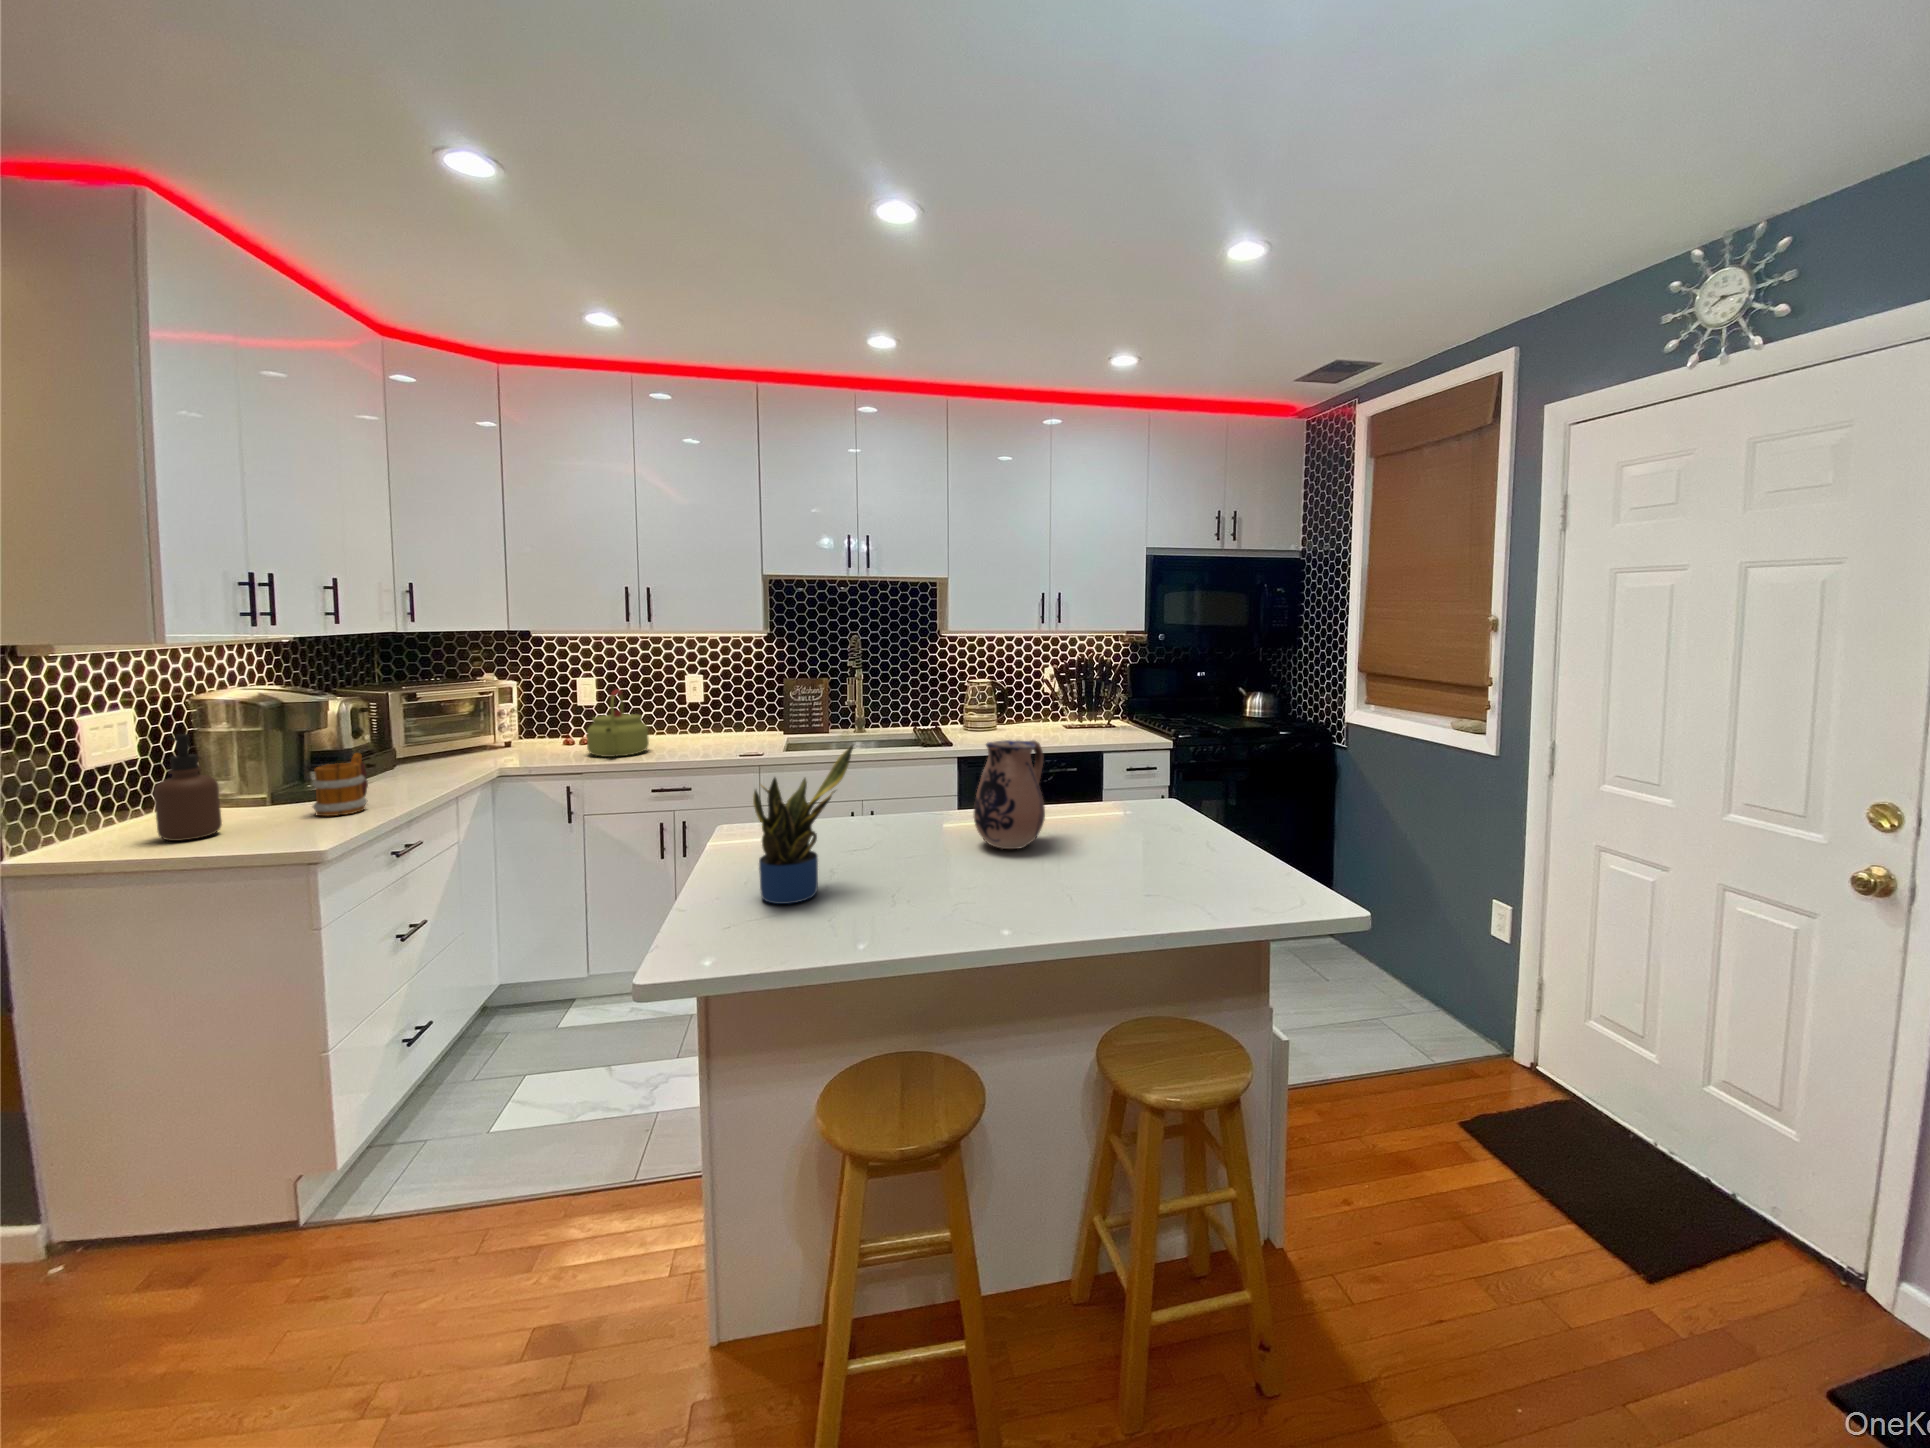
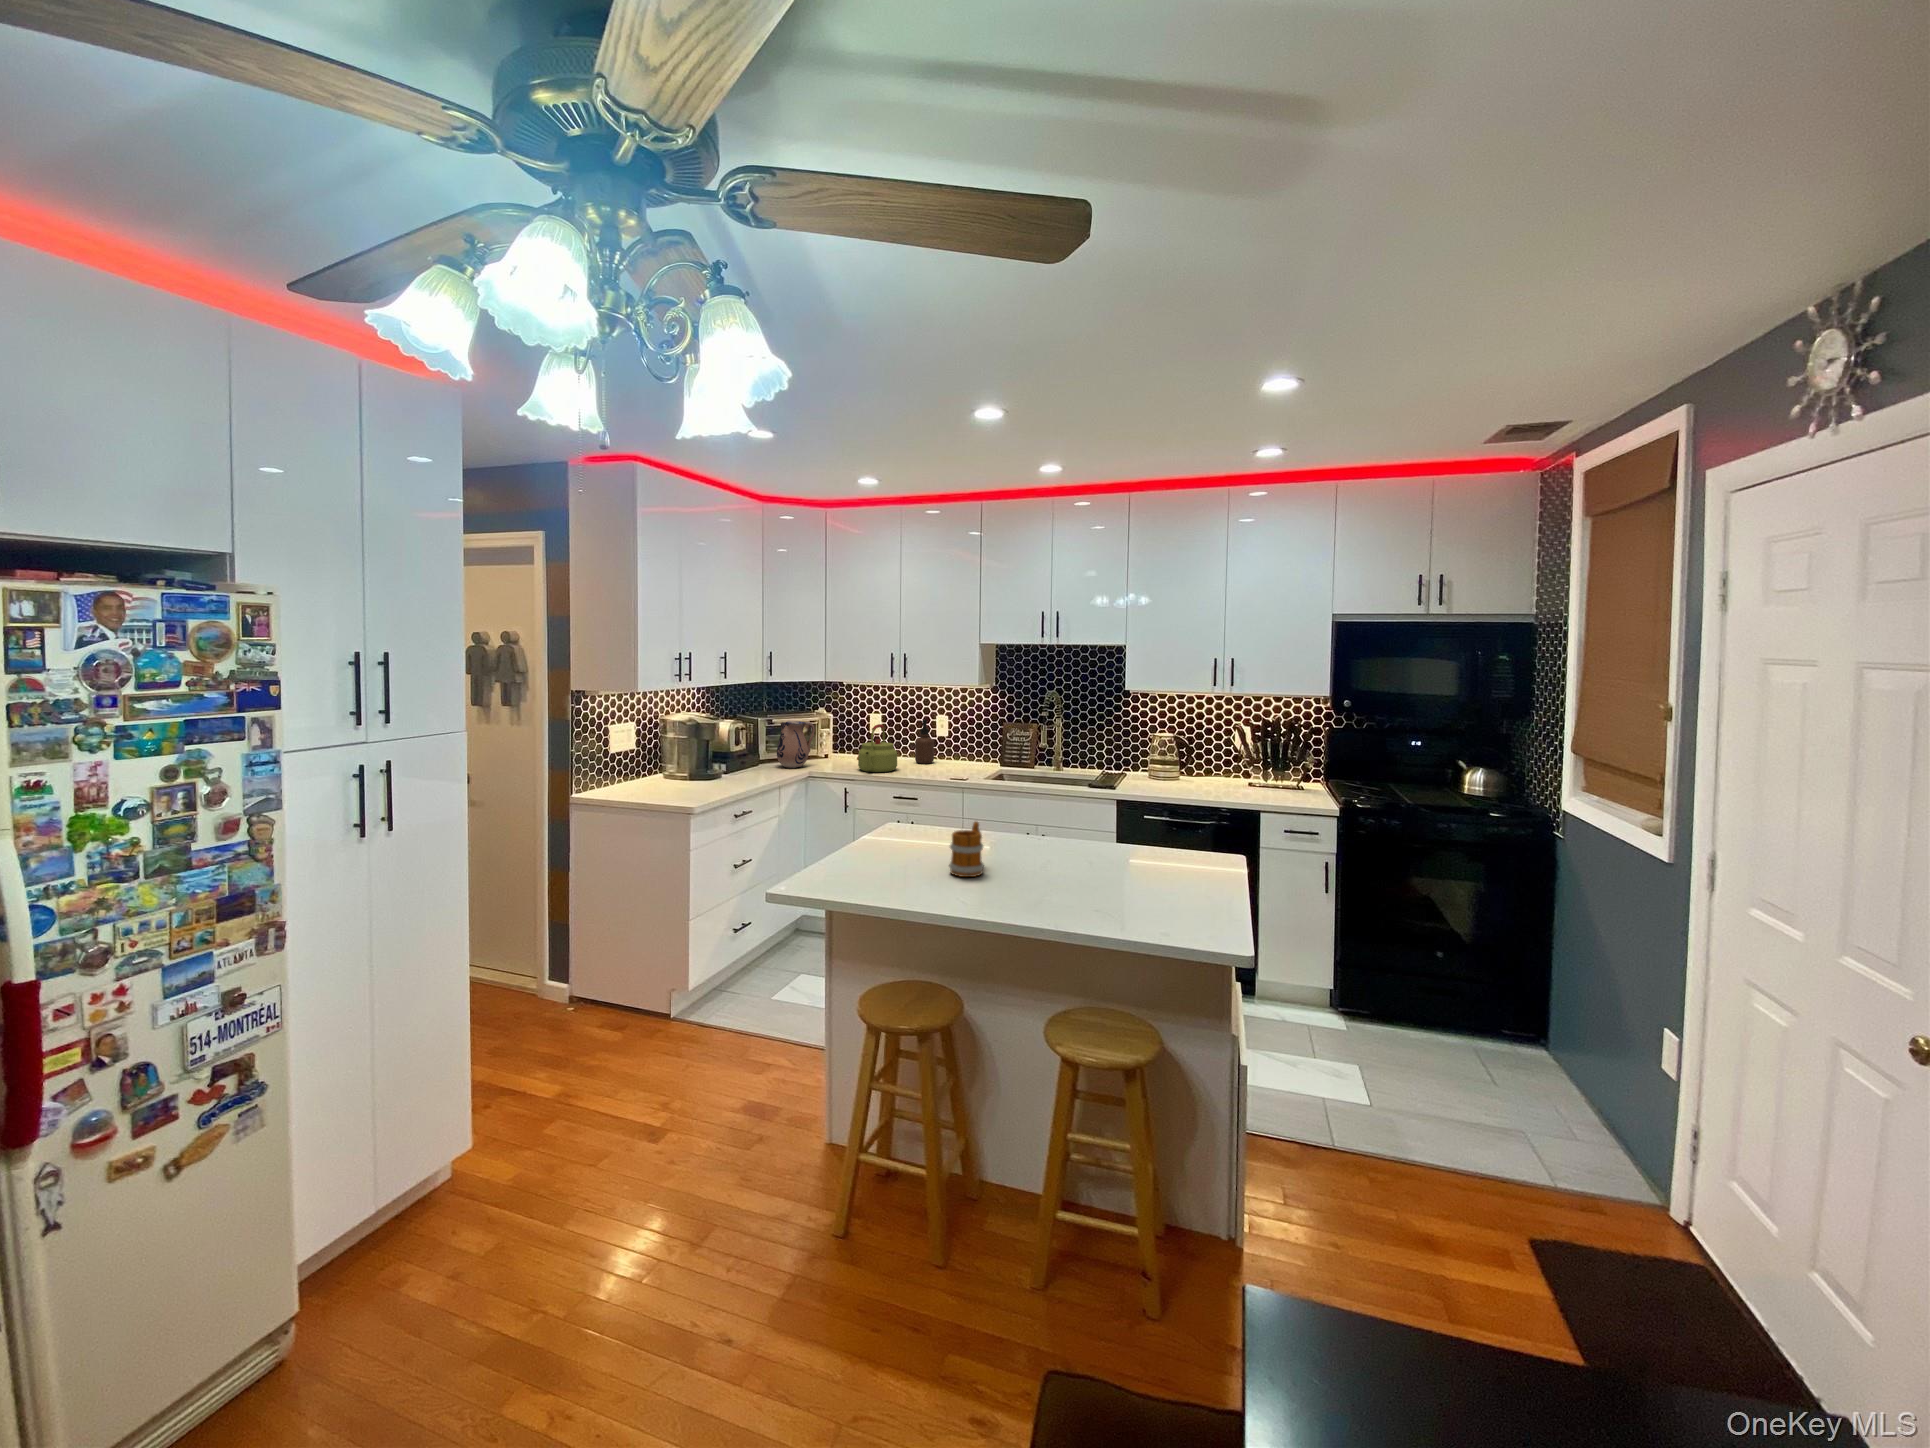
soap dispenser: present [154,734,222,841] -> present [915,720,934,764]
ceramic pitcher: present [974,740,1045,849] -> present [777,721,815,768]
potted plant: present [753,745,853,904] -> none [852,778,914,872]
mug: present [312,753,368,816] -> present [949,822,984,877]

